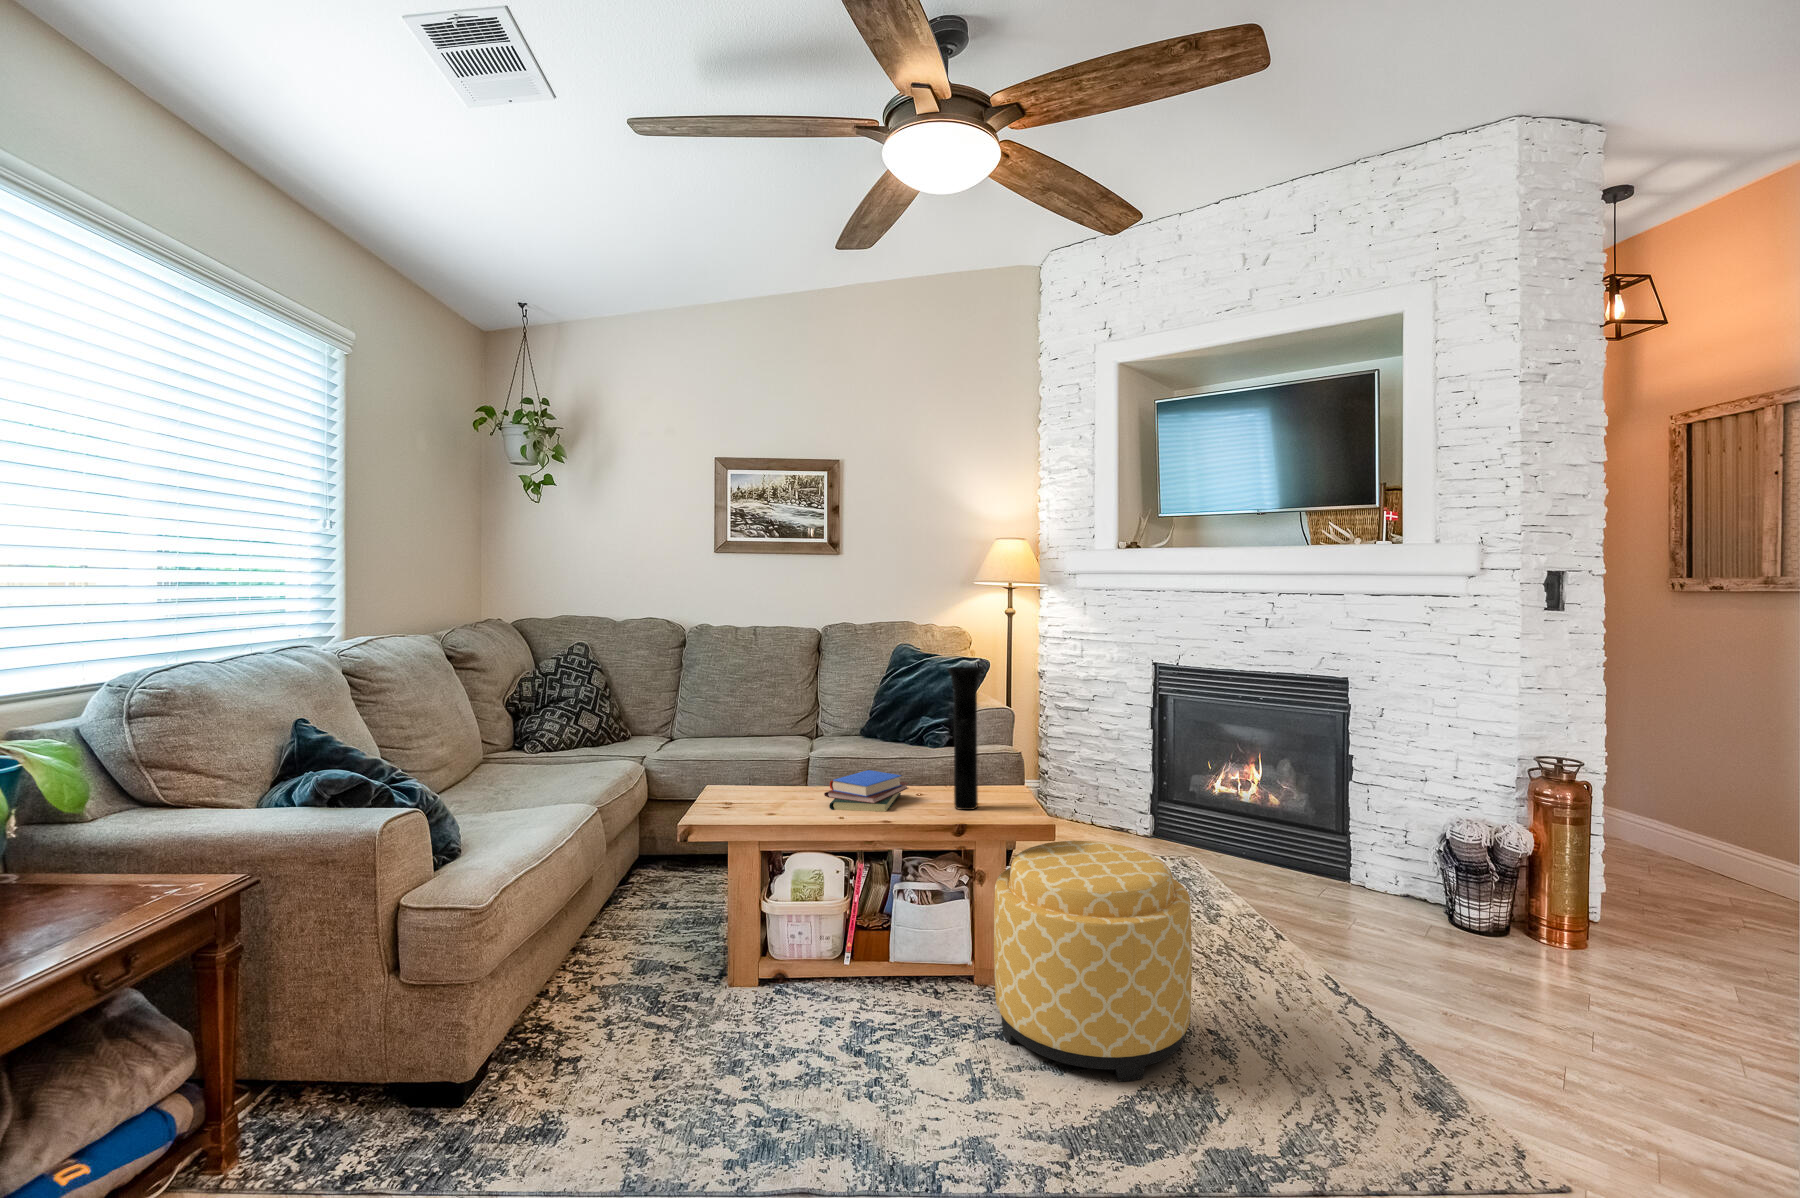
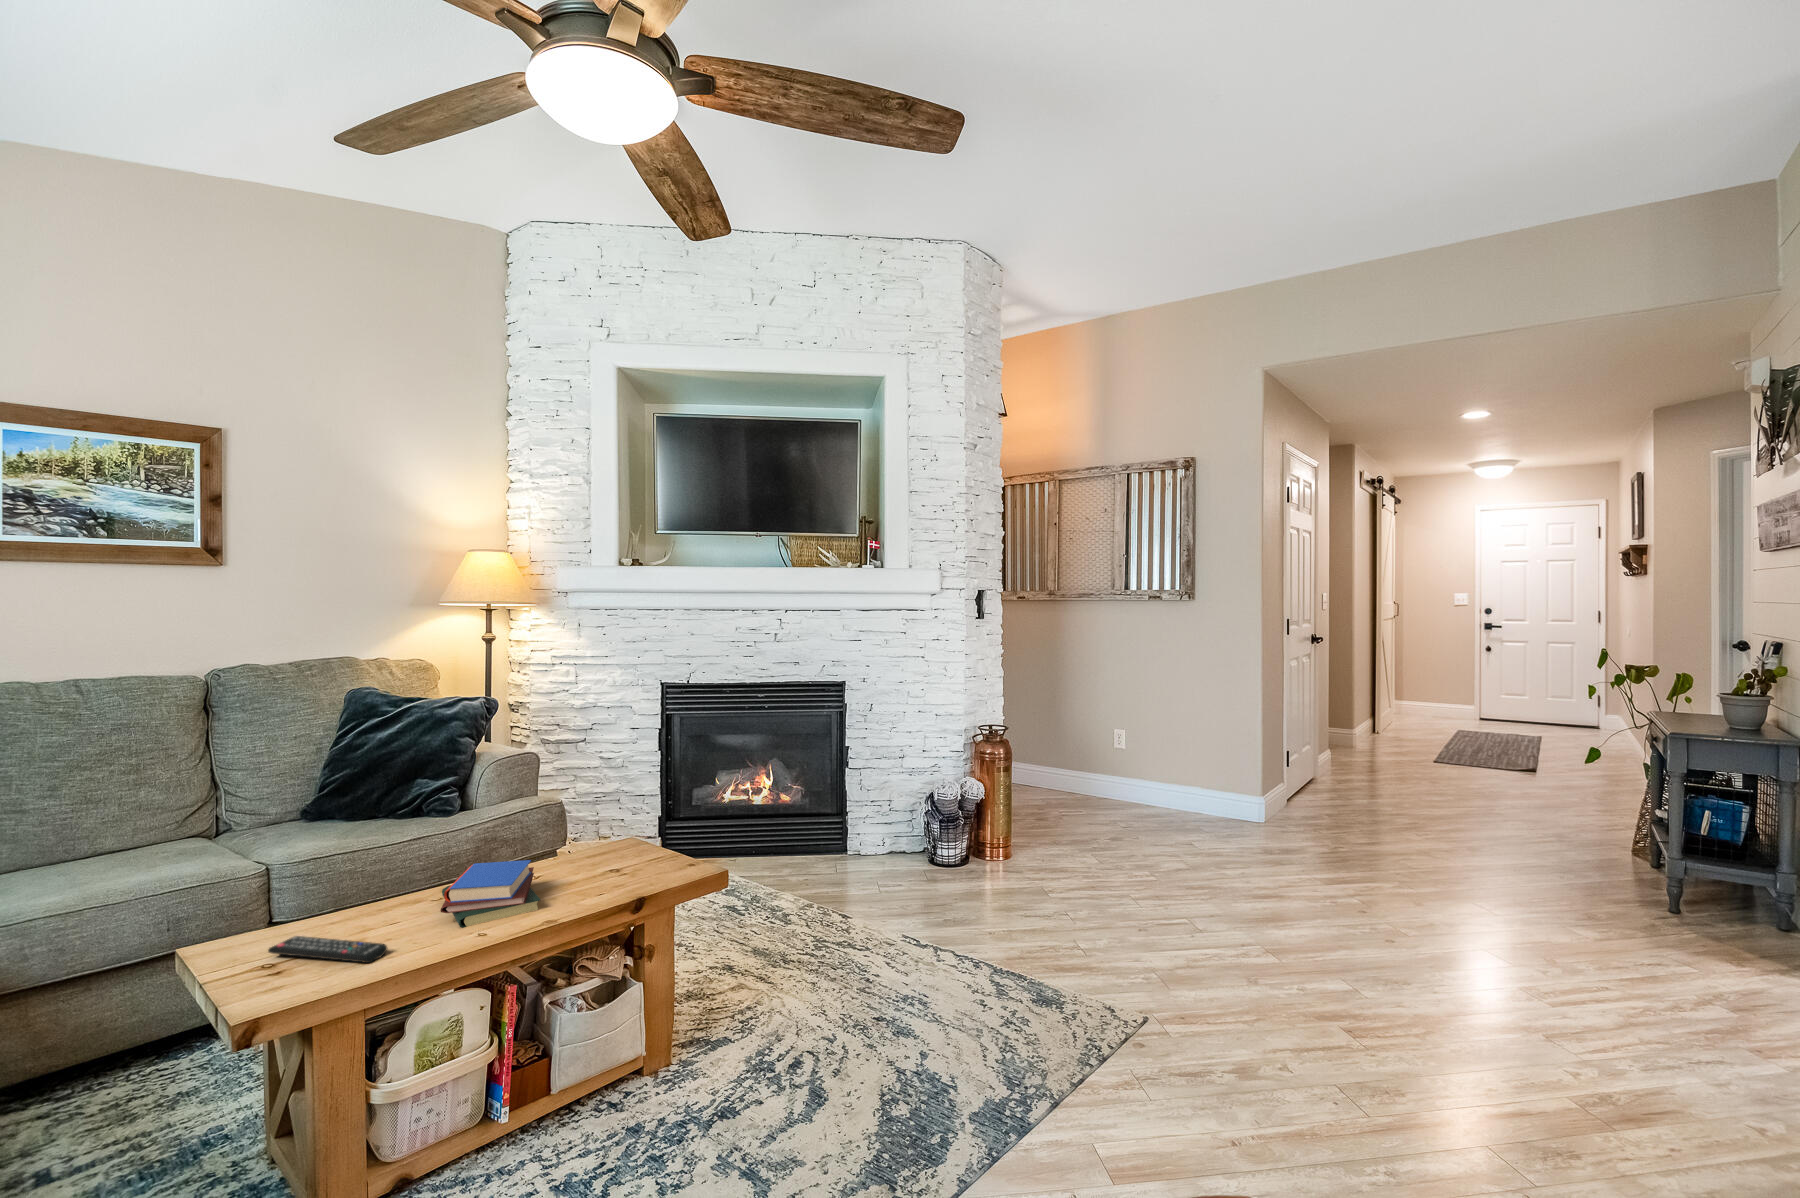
vase: present [947,667,984,810] -> none [596,716,642,883]
remote control: none [730,789,778,814] -> present [268,936,387,963]
ottoman: present [994,841,1192,1081] -> none [693,875,887,1118]

